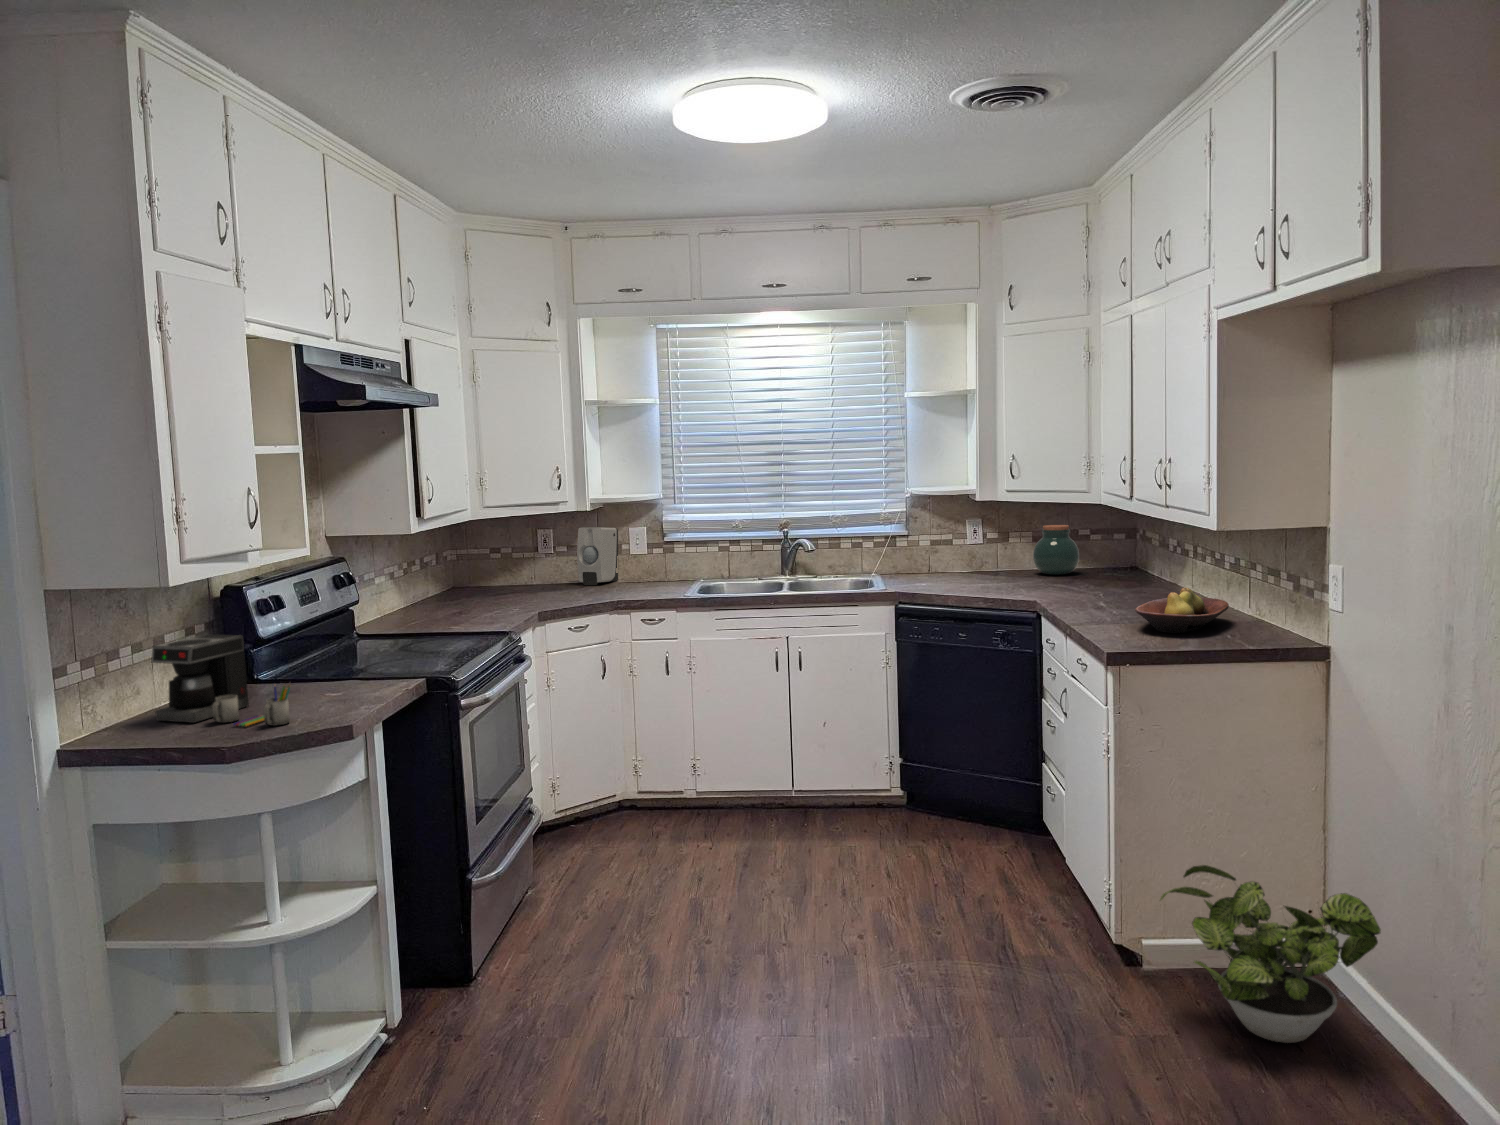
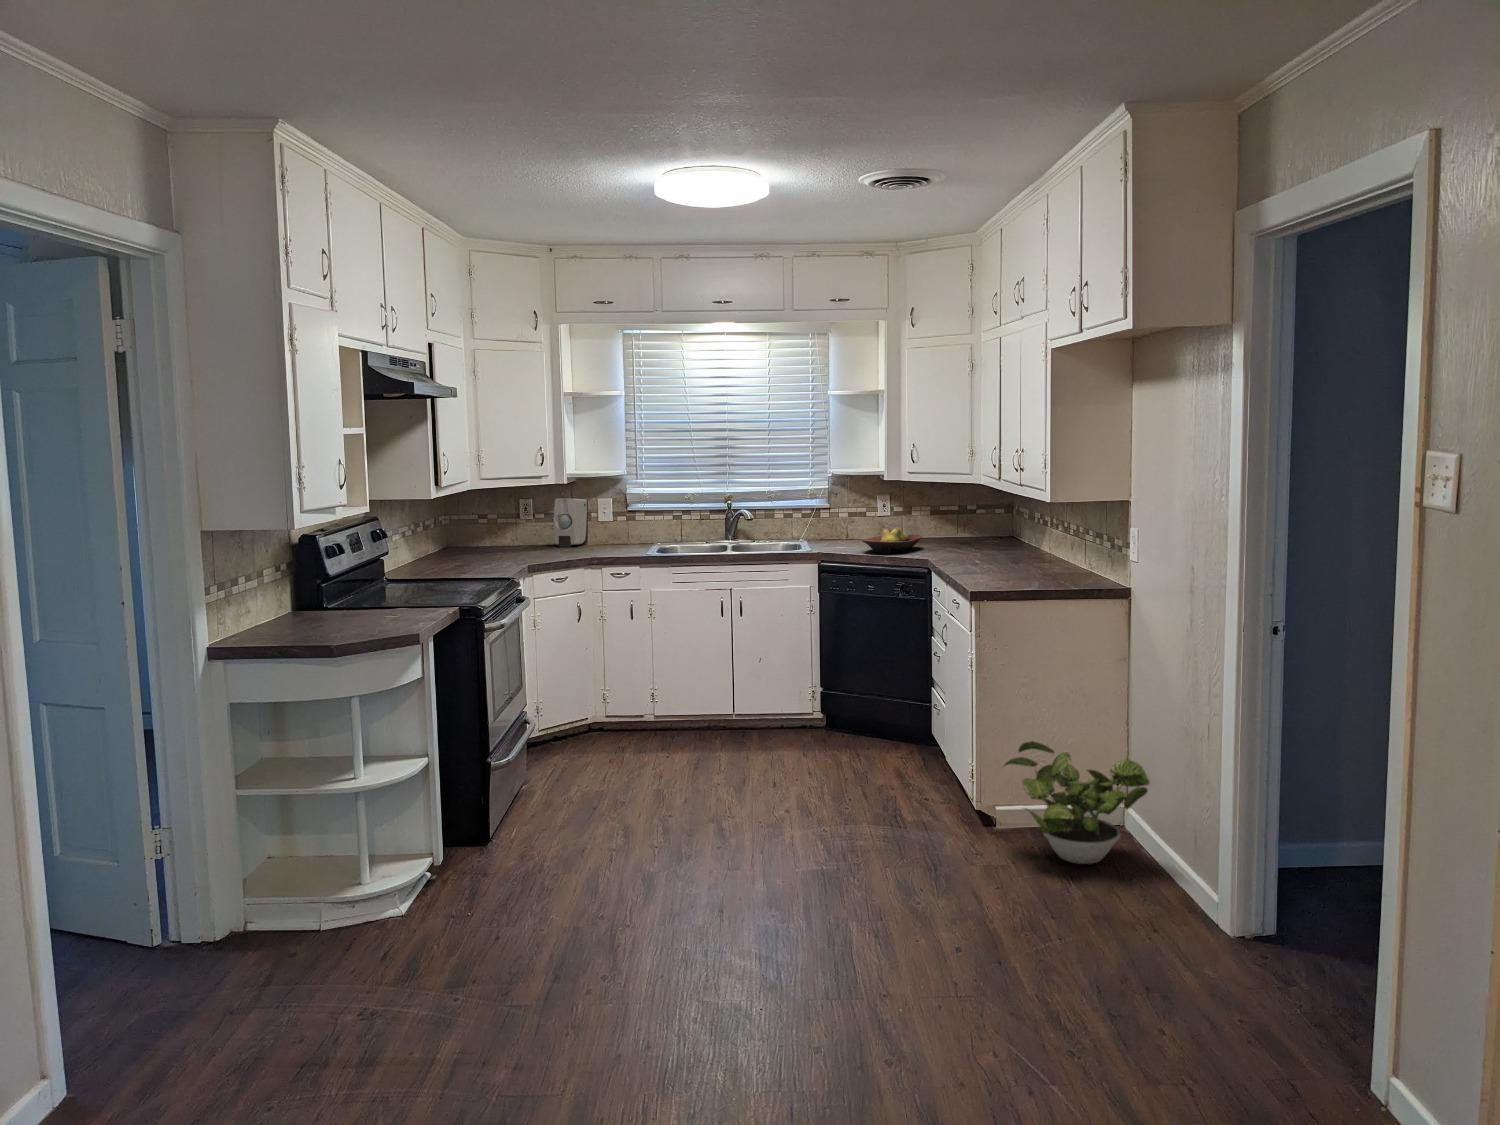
jar: present [1033,525,1079,575] -> none [930,501,967,541]
fruit bowl: present [1135,588,1229,633] -> present [862,527,922,553]
coffee maker: present [151,635,291,726] -> none [267,569,375,634]

